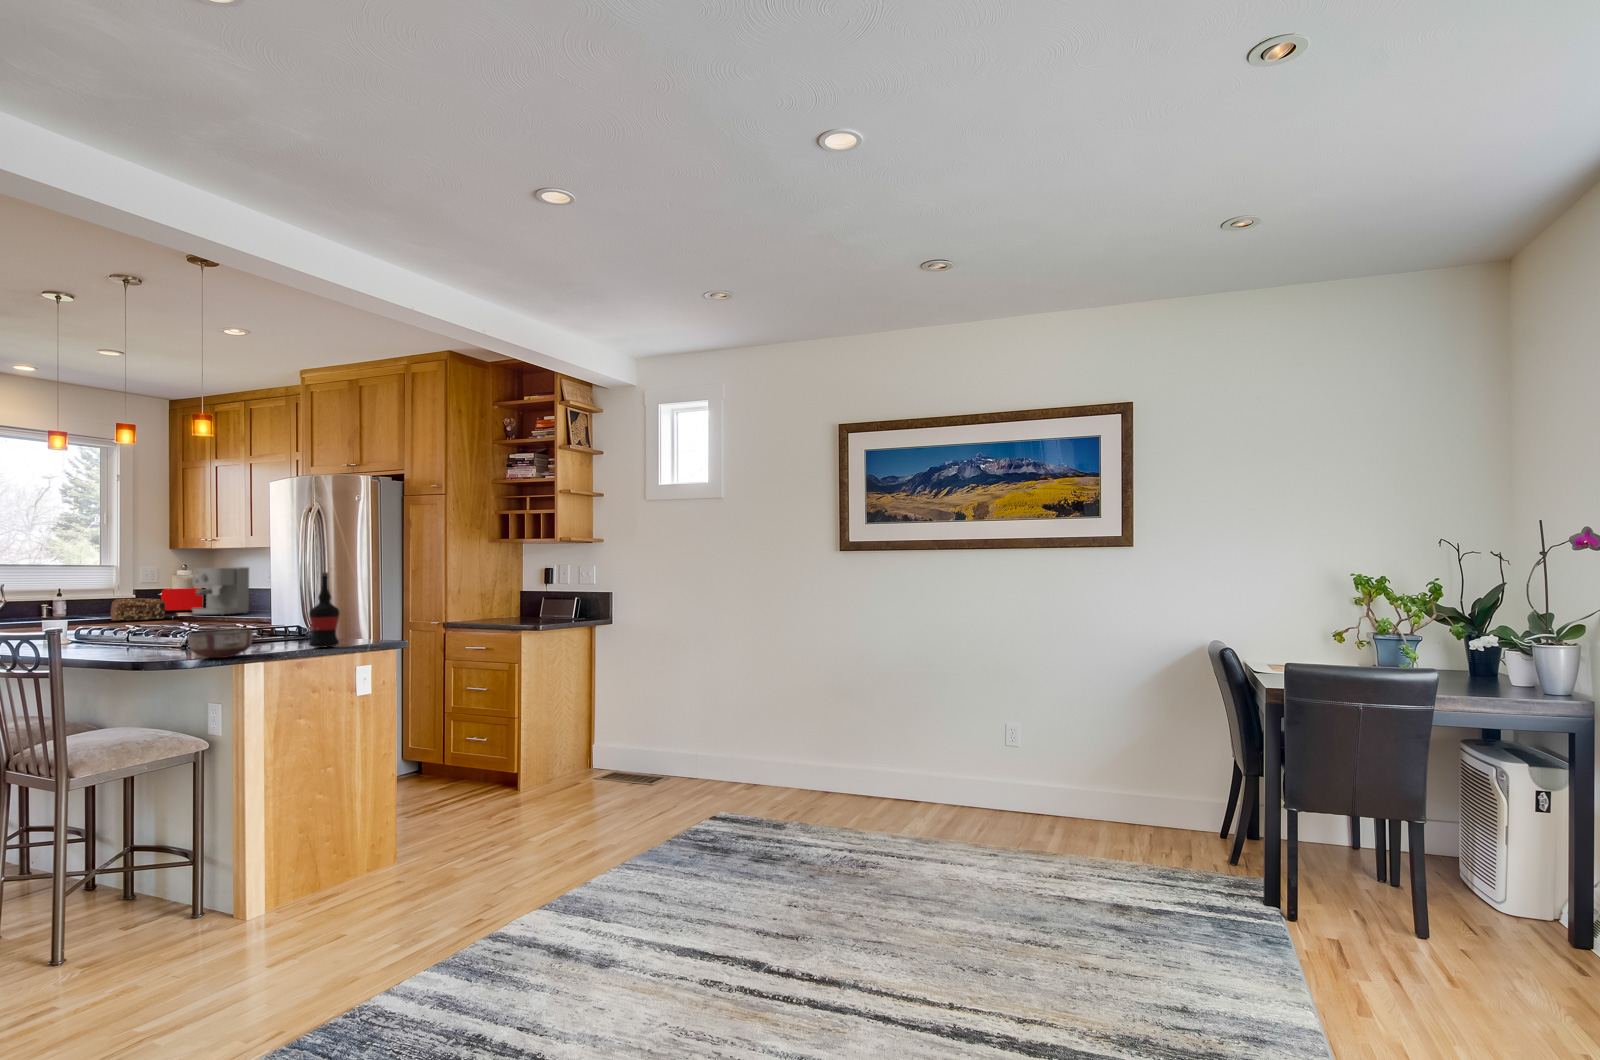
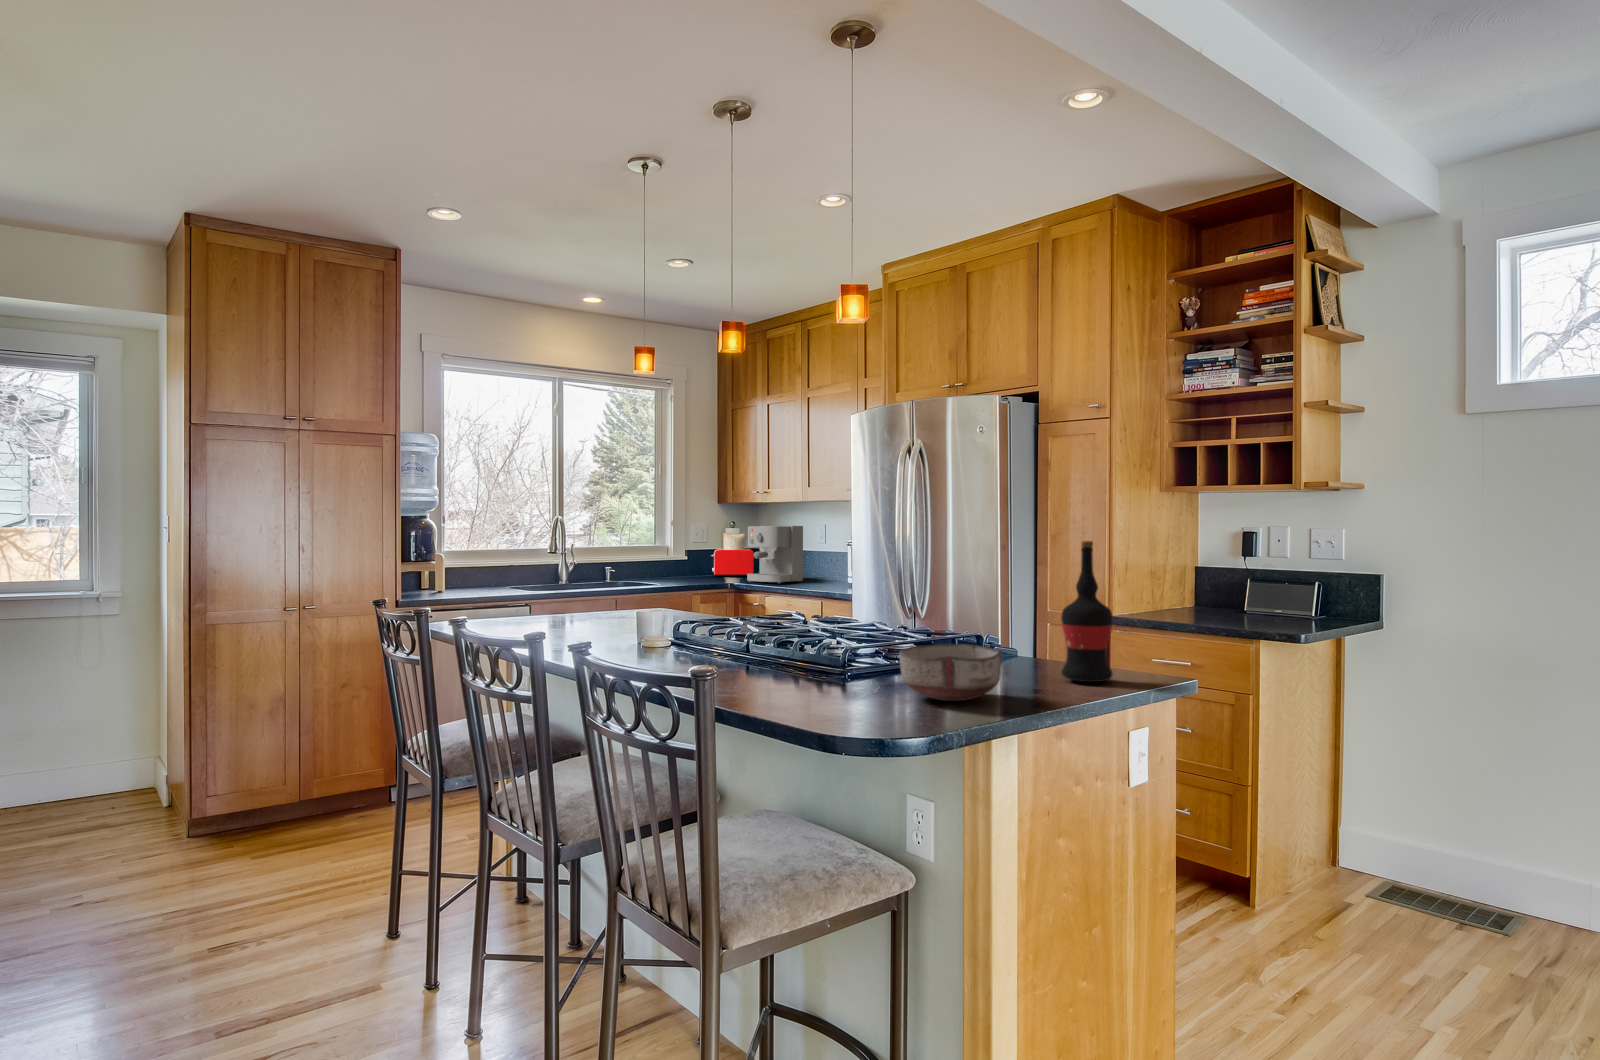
bread loaf: present [111,598,165,621] -> none [673,561,725,587]

